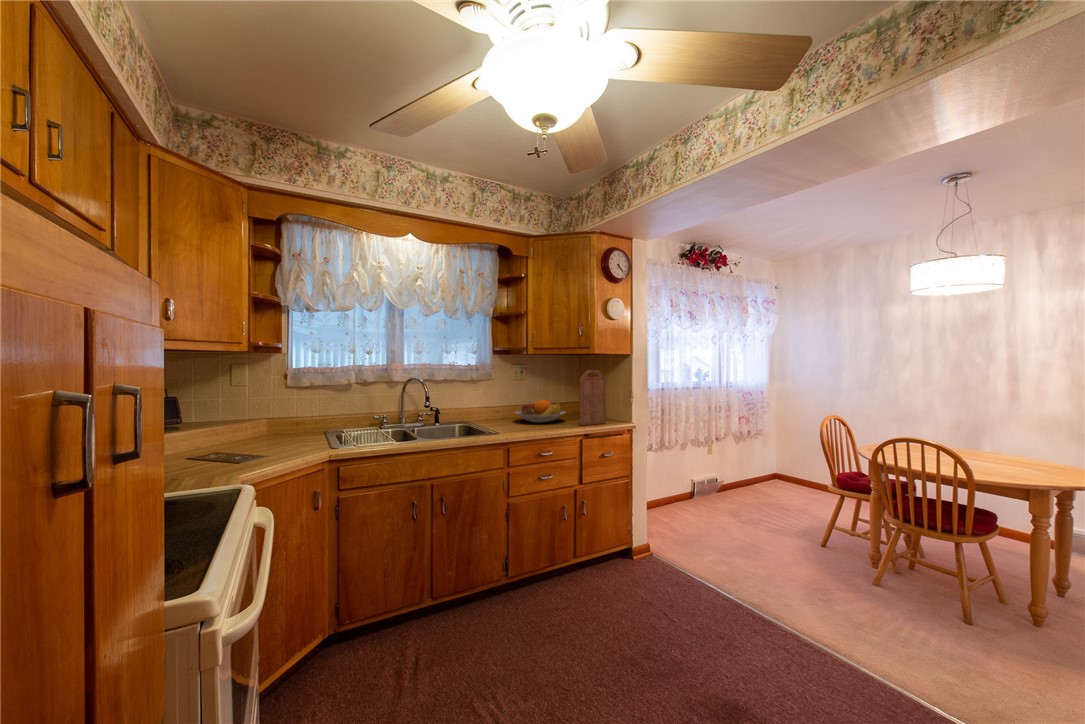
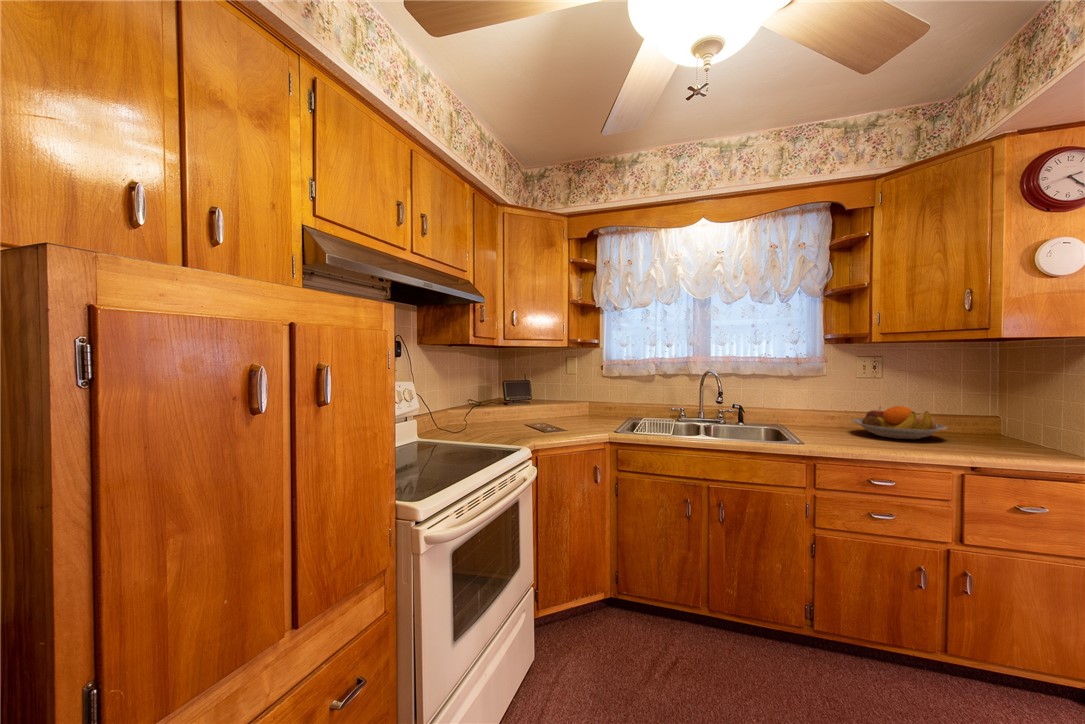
cutting board: present [579,370,606,425] -> none [967,365,1037,455]

